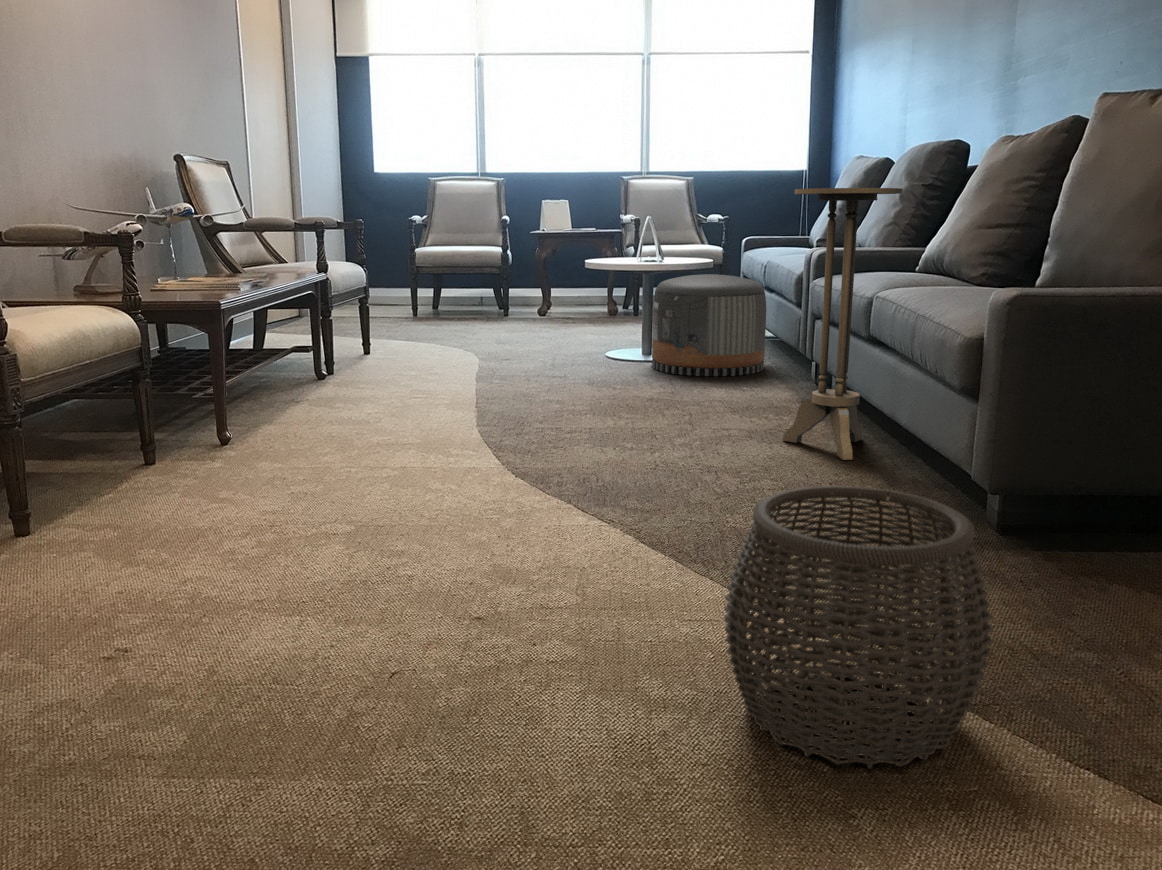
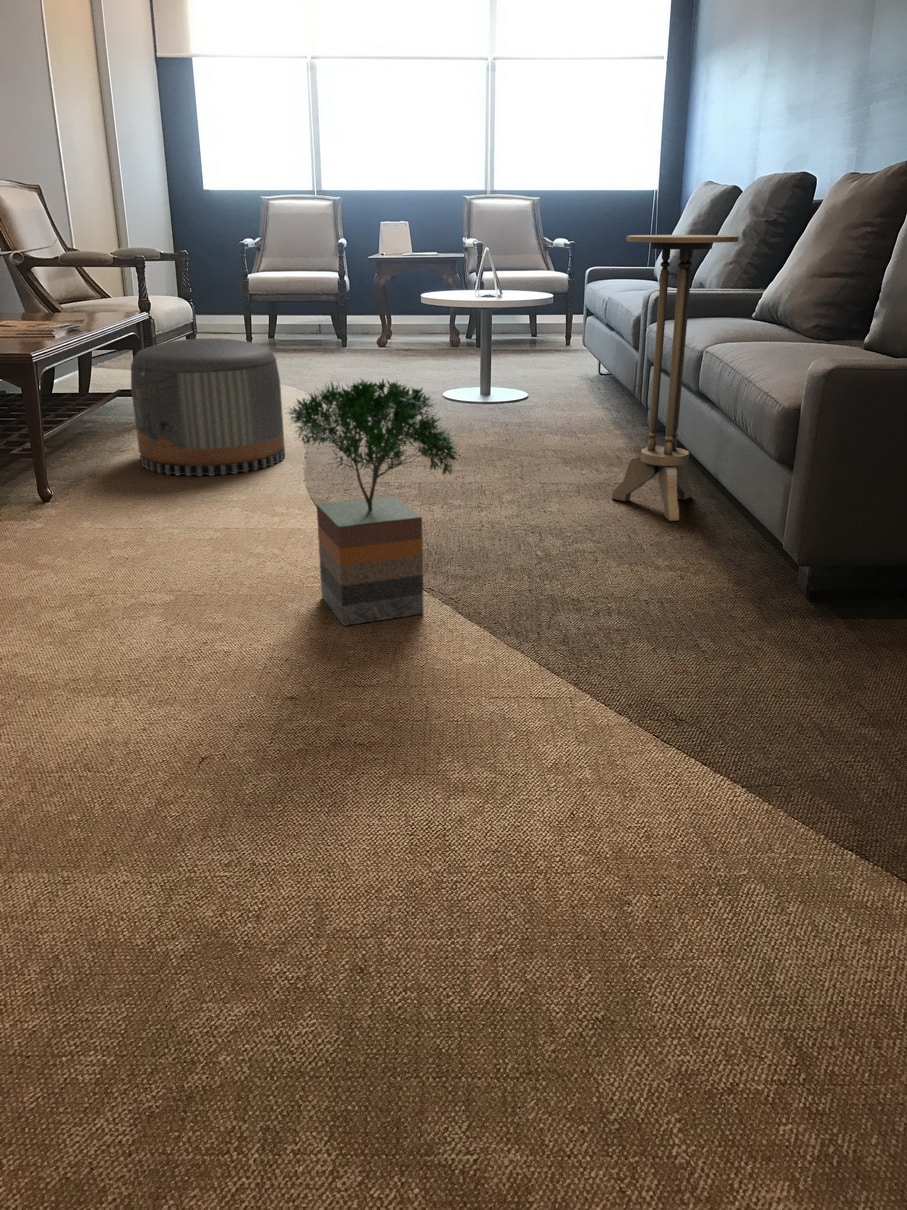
pouf: present [652,274,766,376] -> present [131,338,285,476]
potted tree: none [474,308,648,551] -> present [288,380,459,626]
woven basket: present [725,486,993,769] -> none [517,581,771,856]

